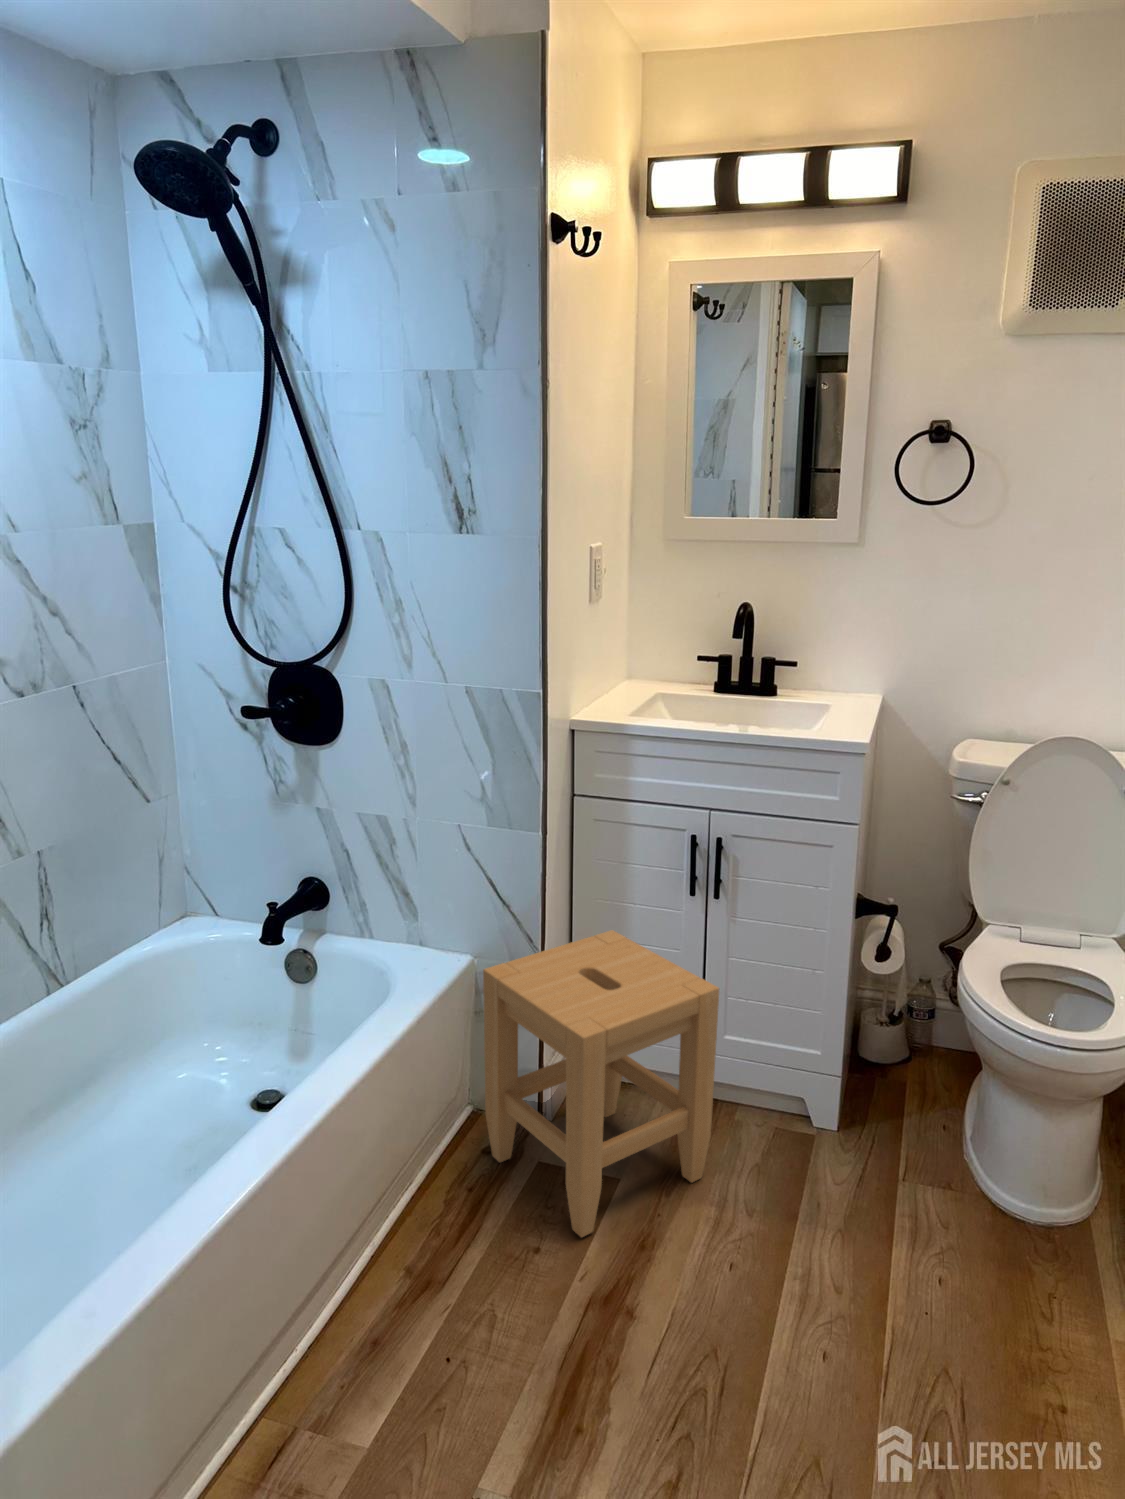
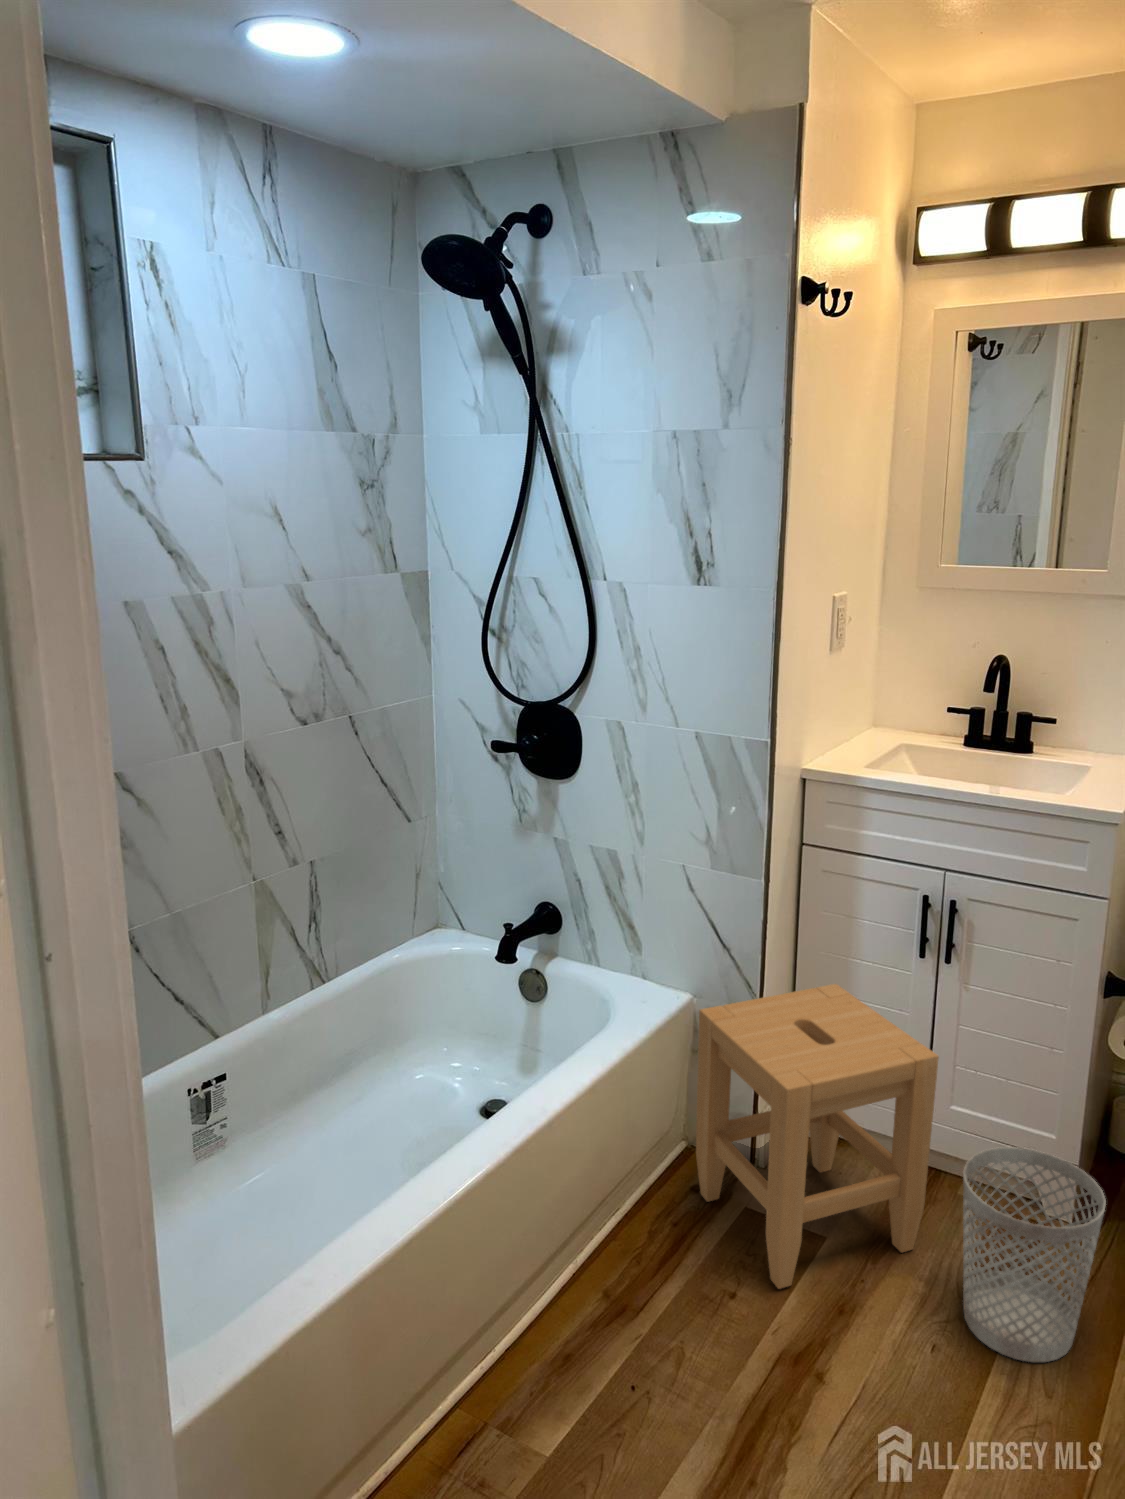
wastebasket: none [751,1066,879,1266] -> present [963,1147,1106,1362]

